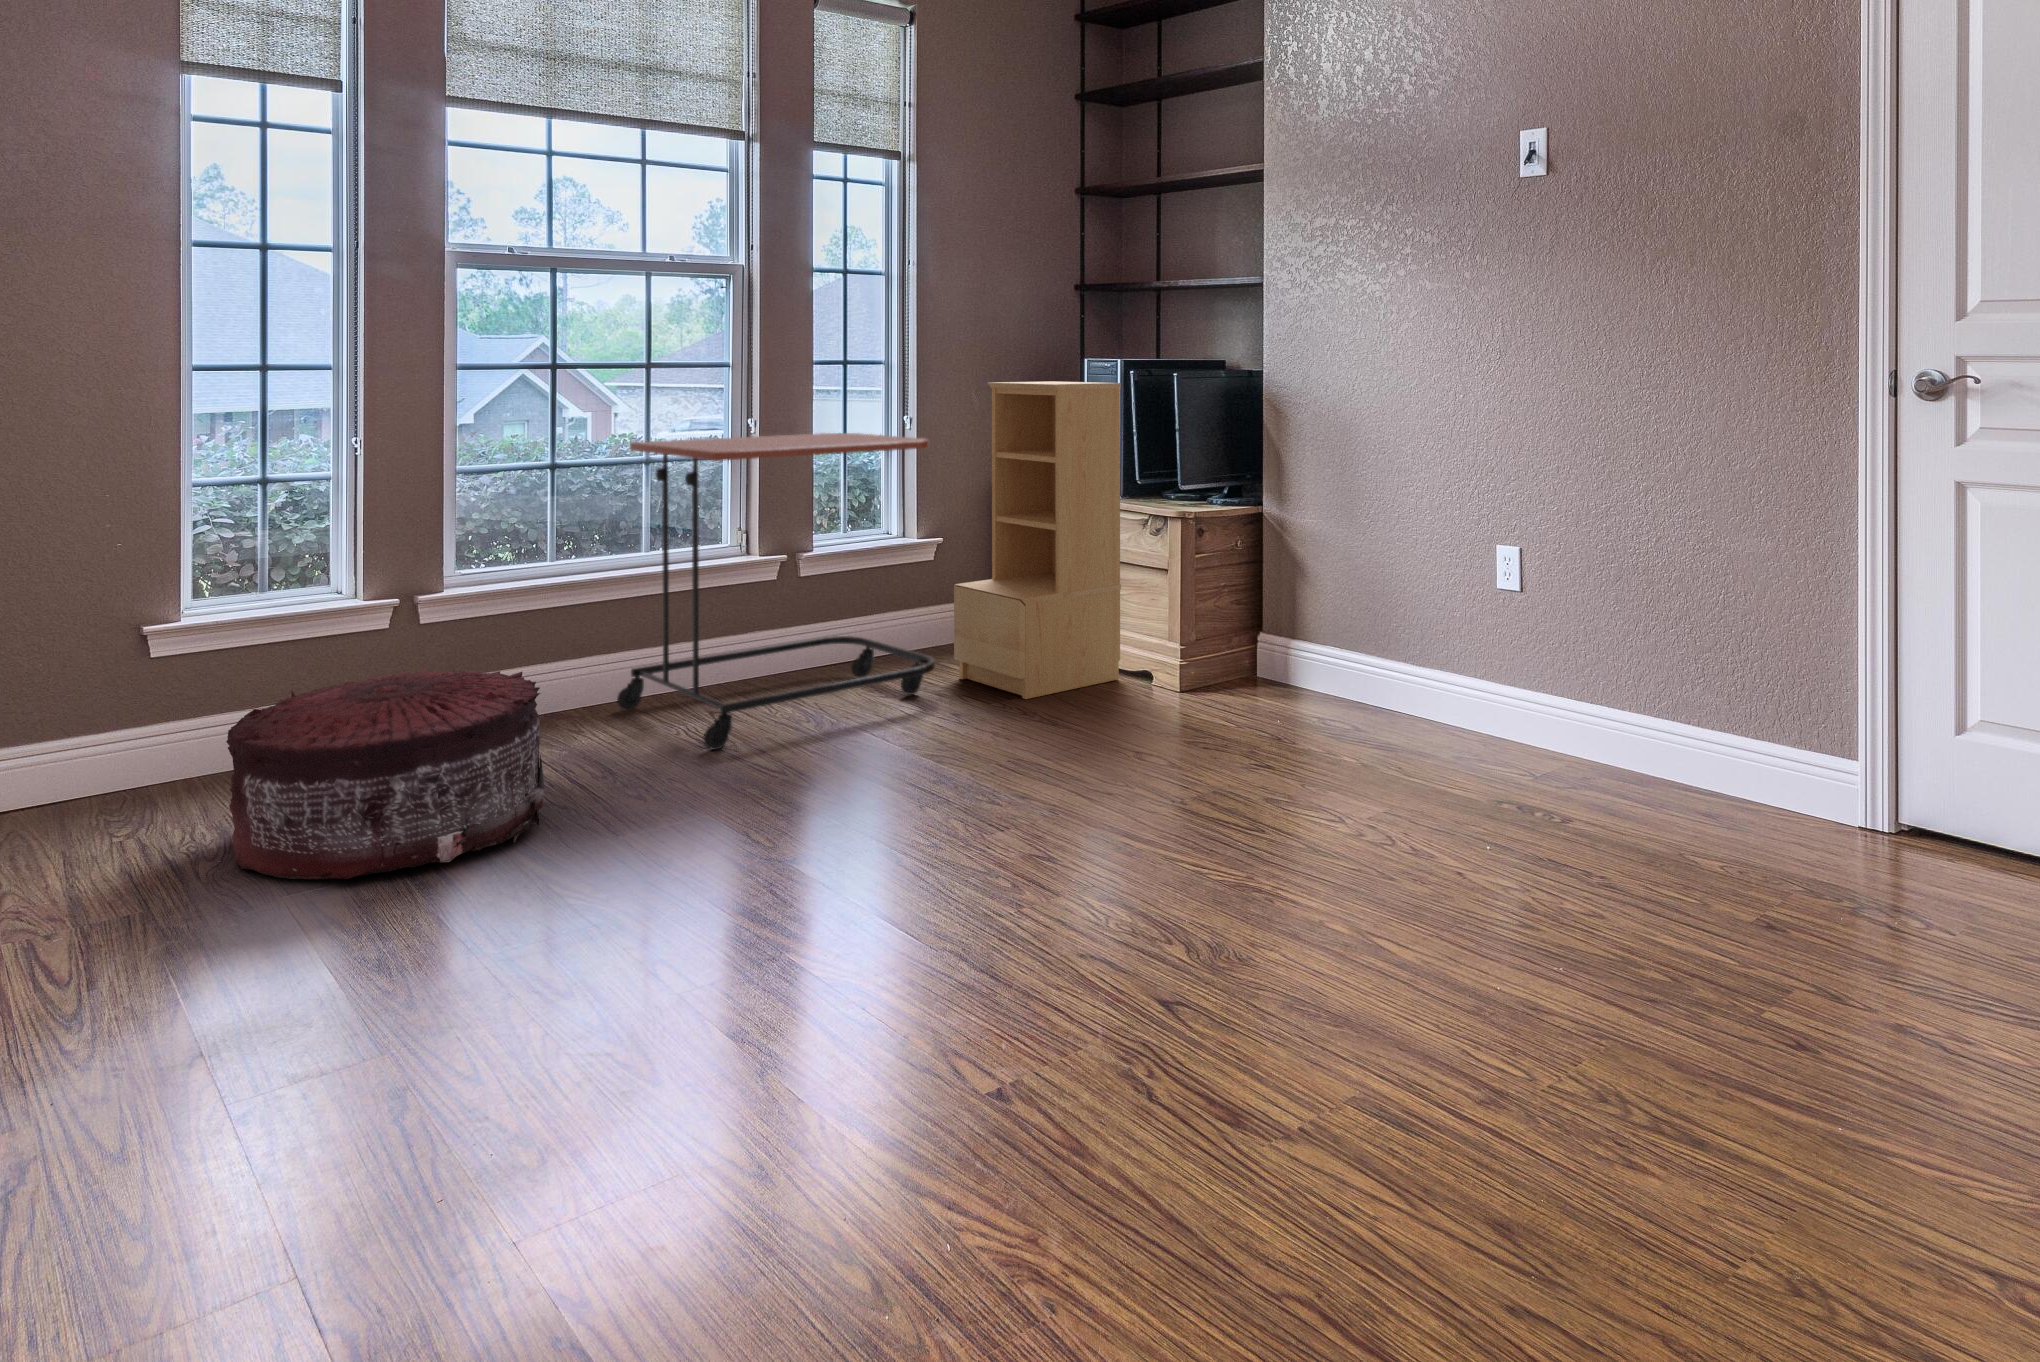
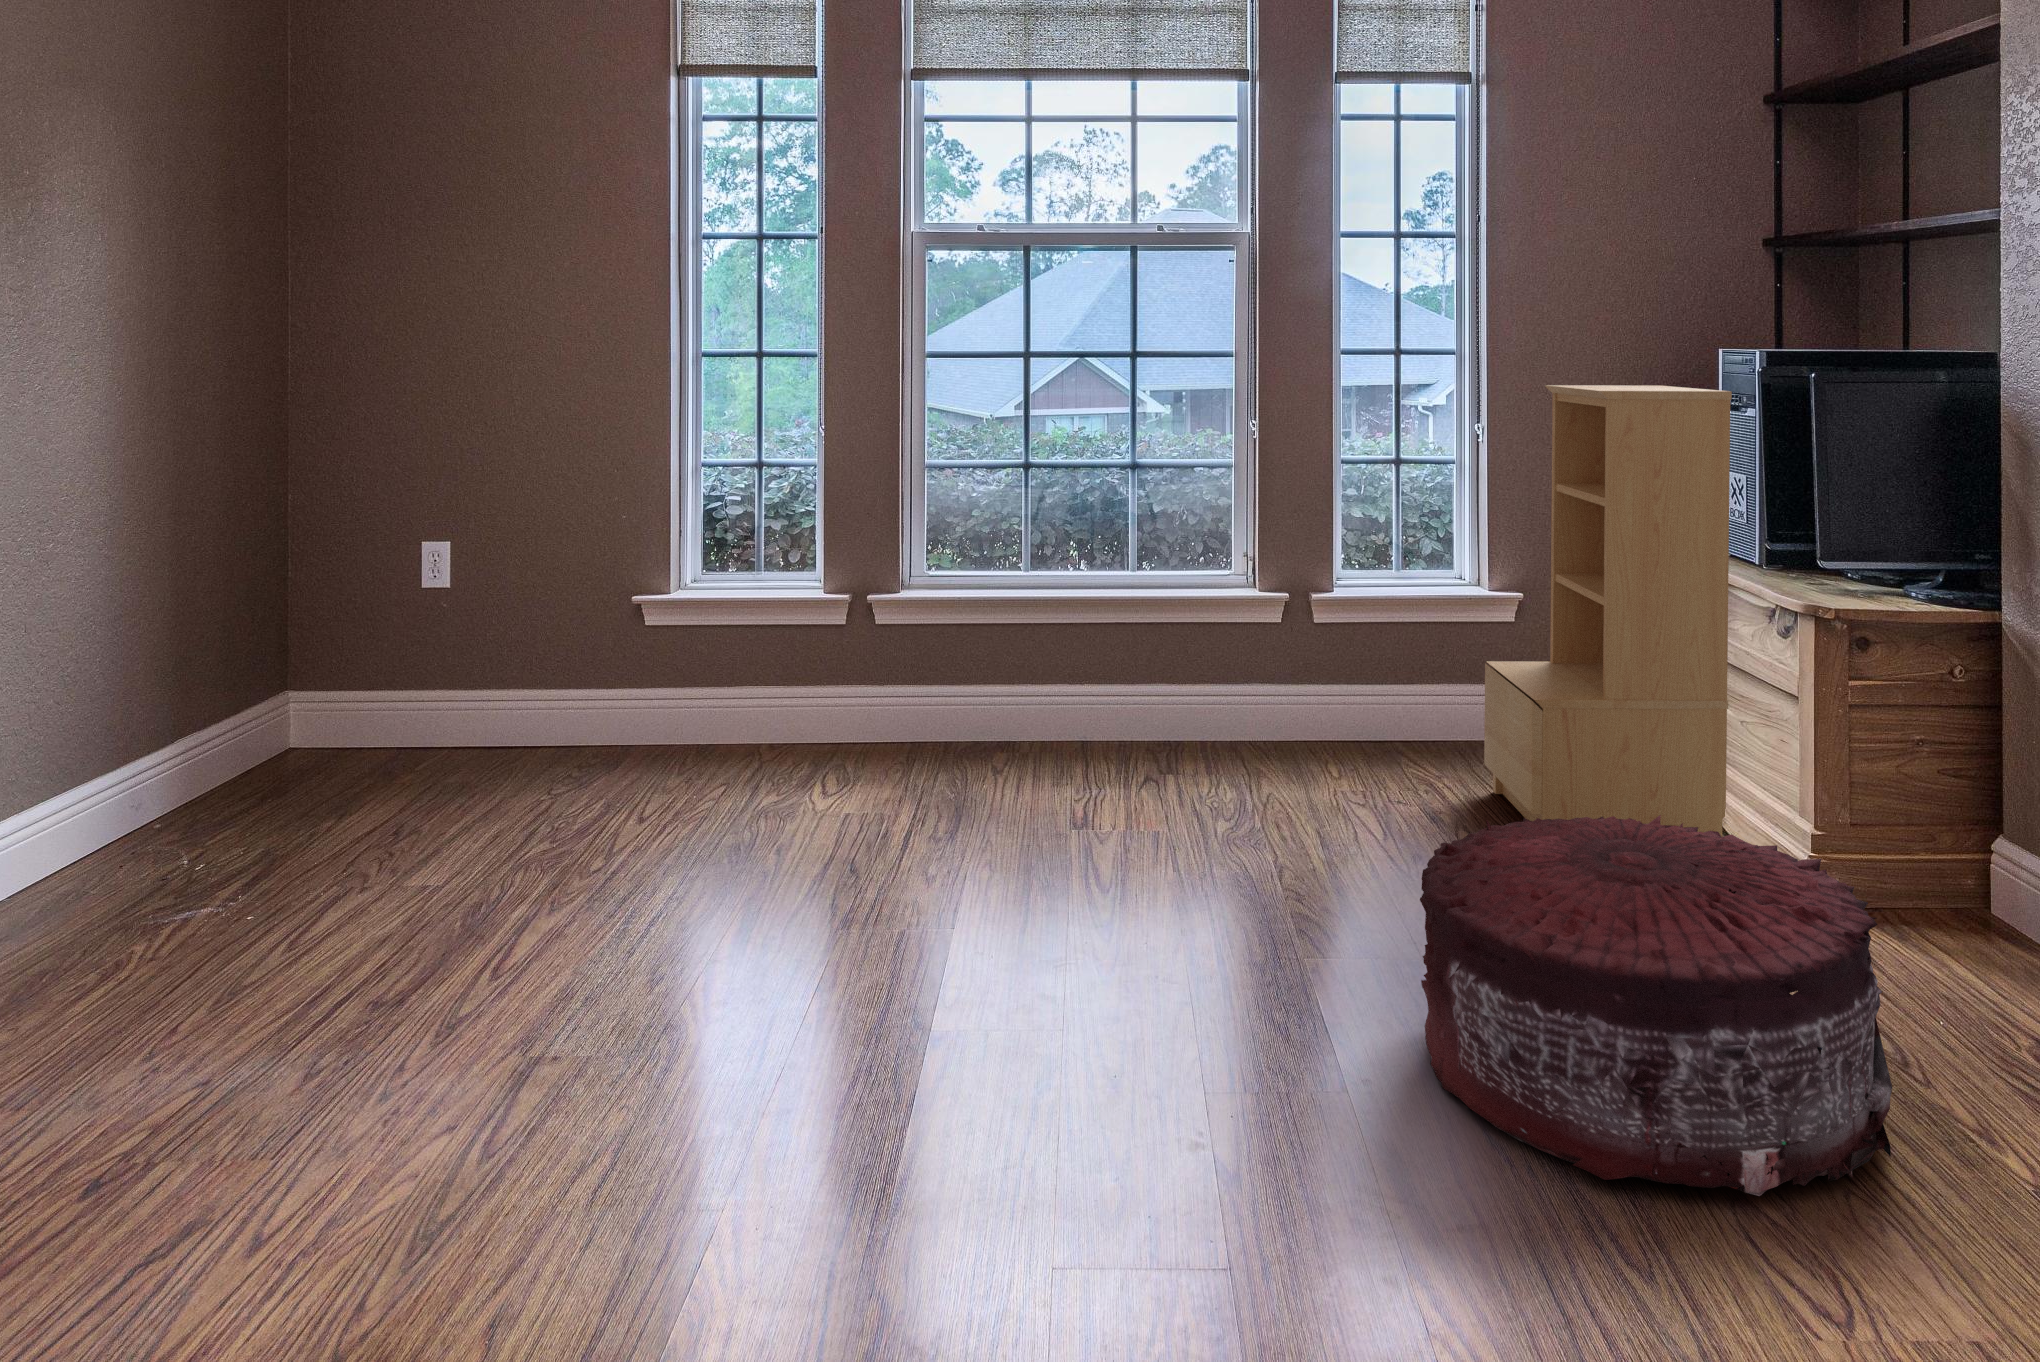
side table: present [617,433,936,750] -> none [1072,444,1426,823]
pouf: present [226,668,545,879] -> present [1420,815,1892,1196]

